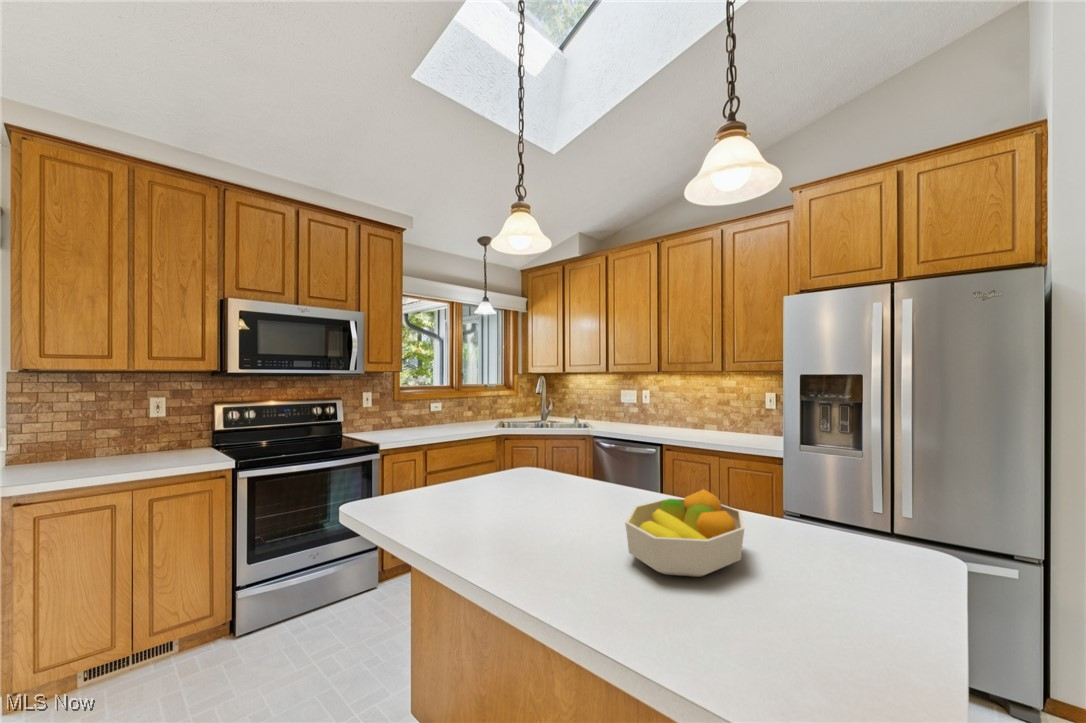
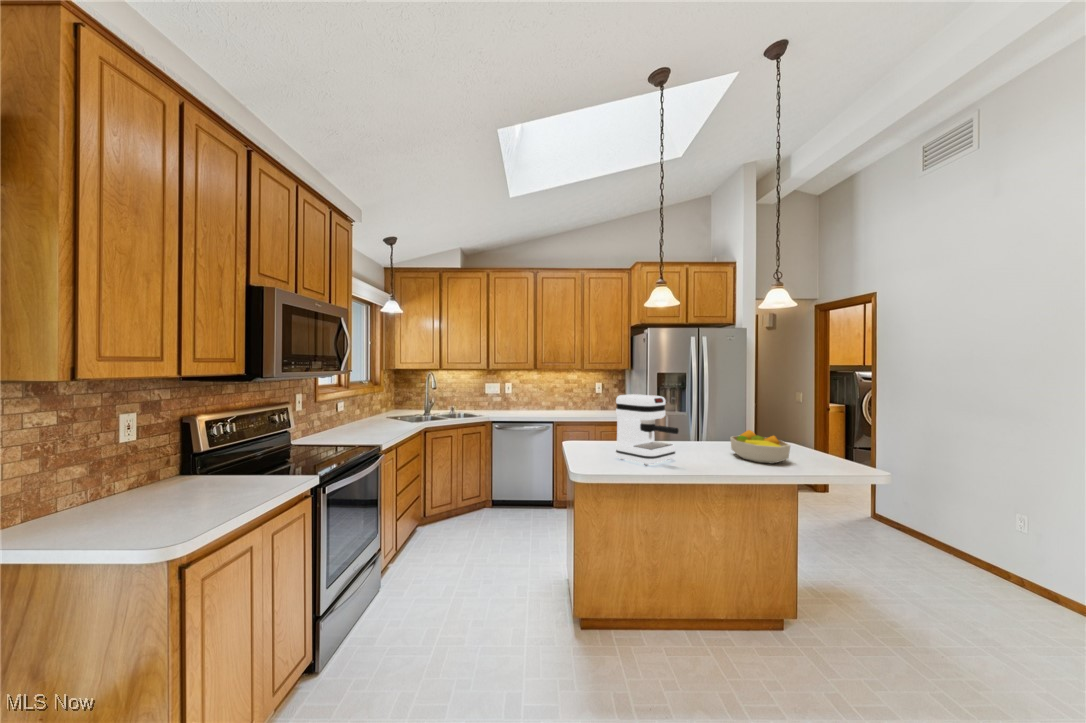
coffee maker: none [445,400,533,515] -> present [616,394,679,465]

